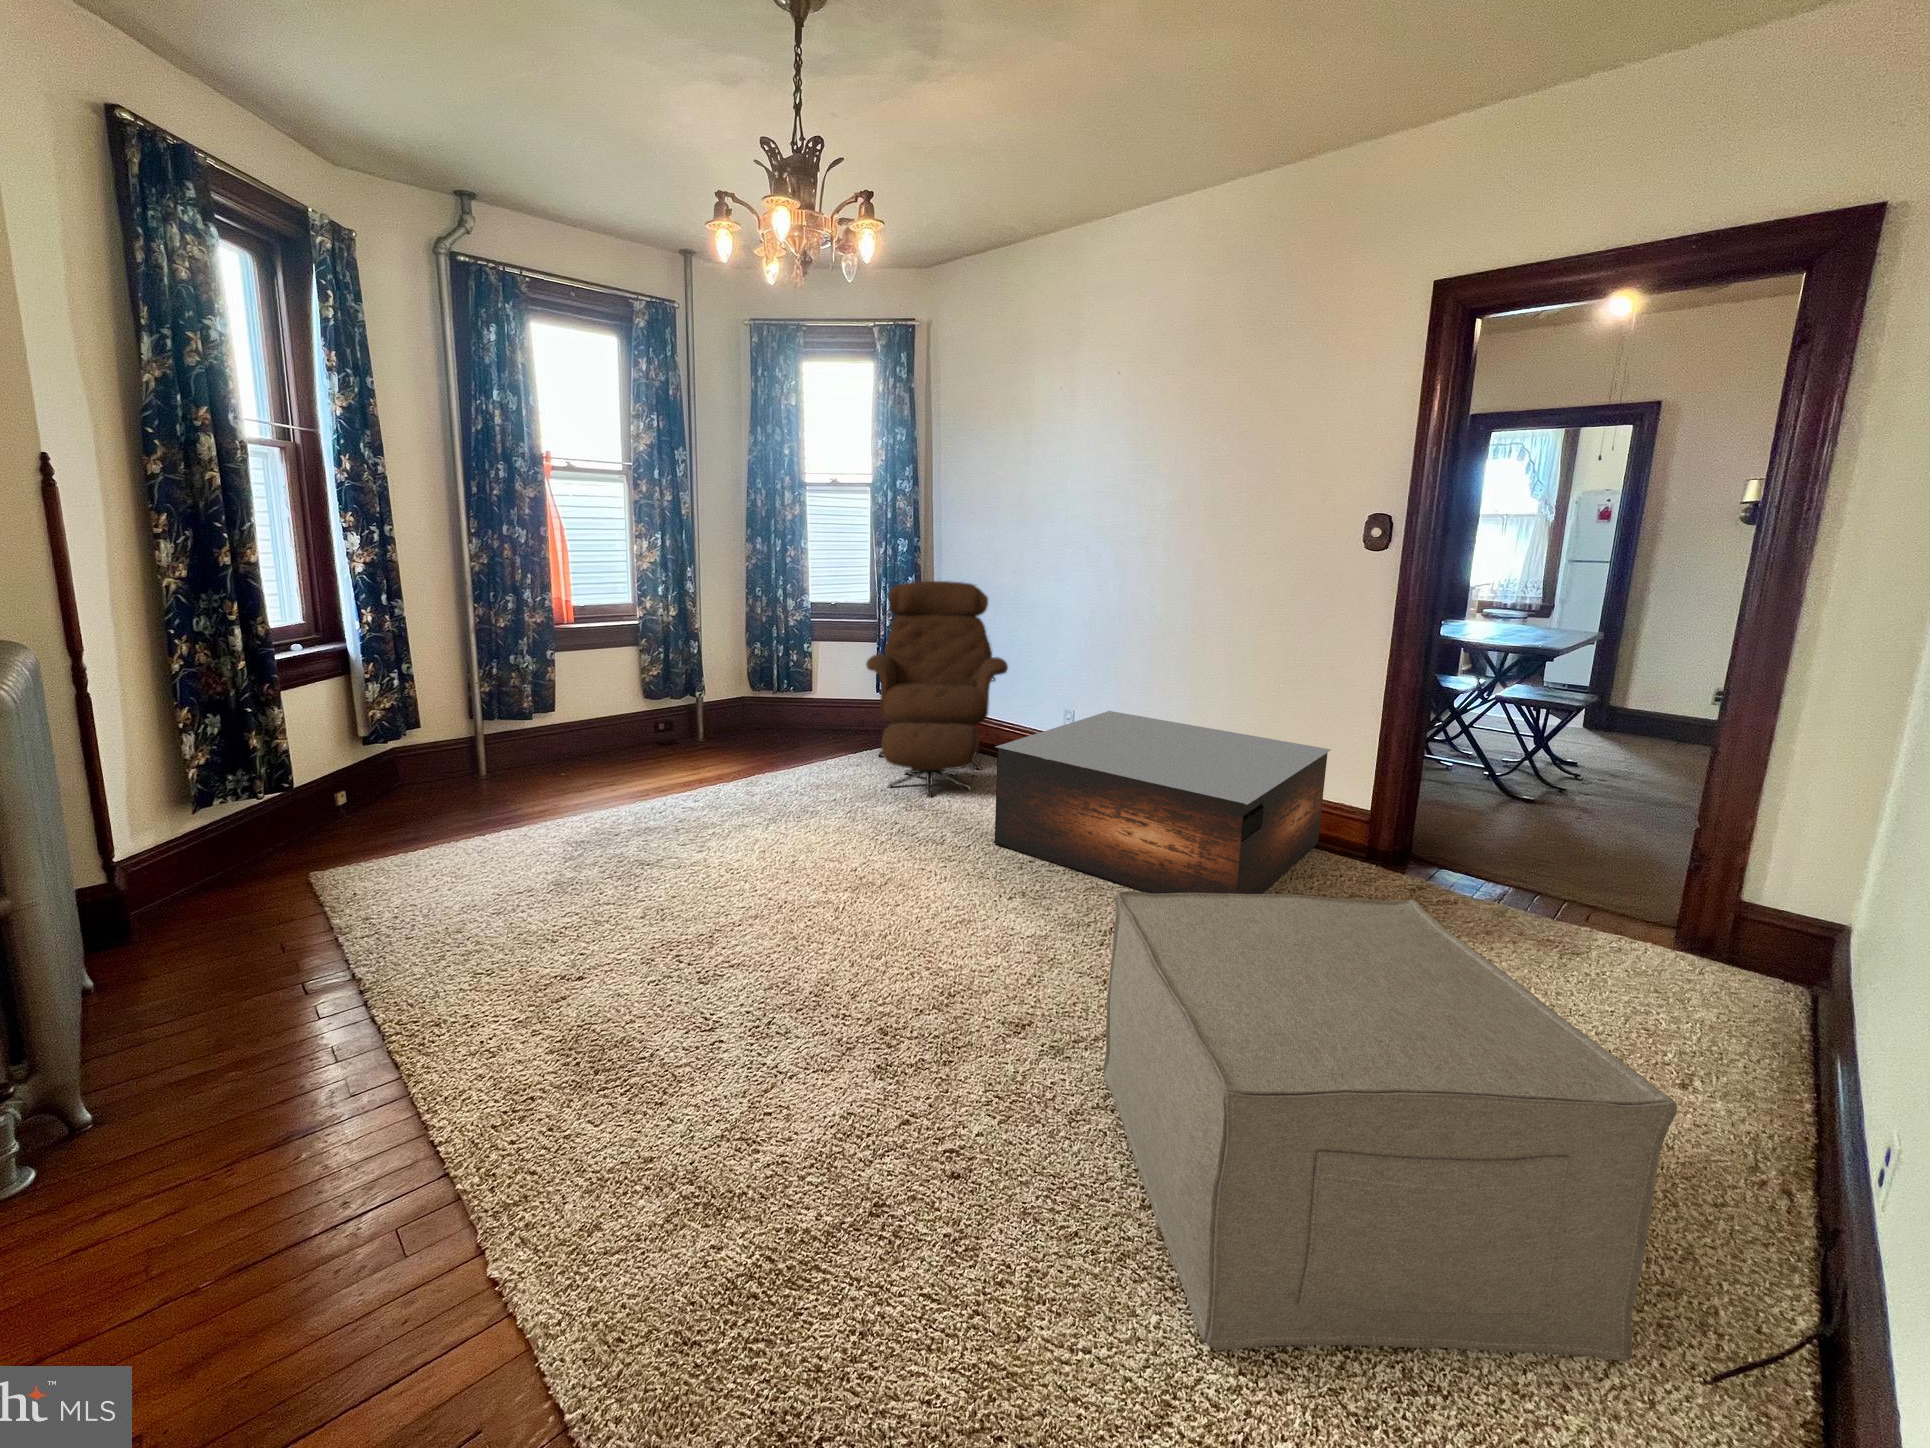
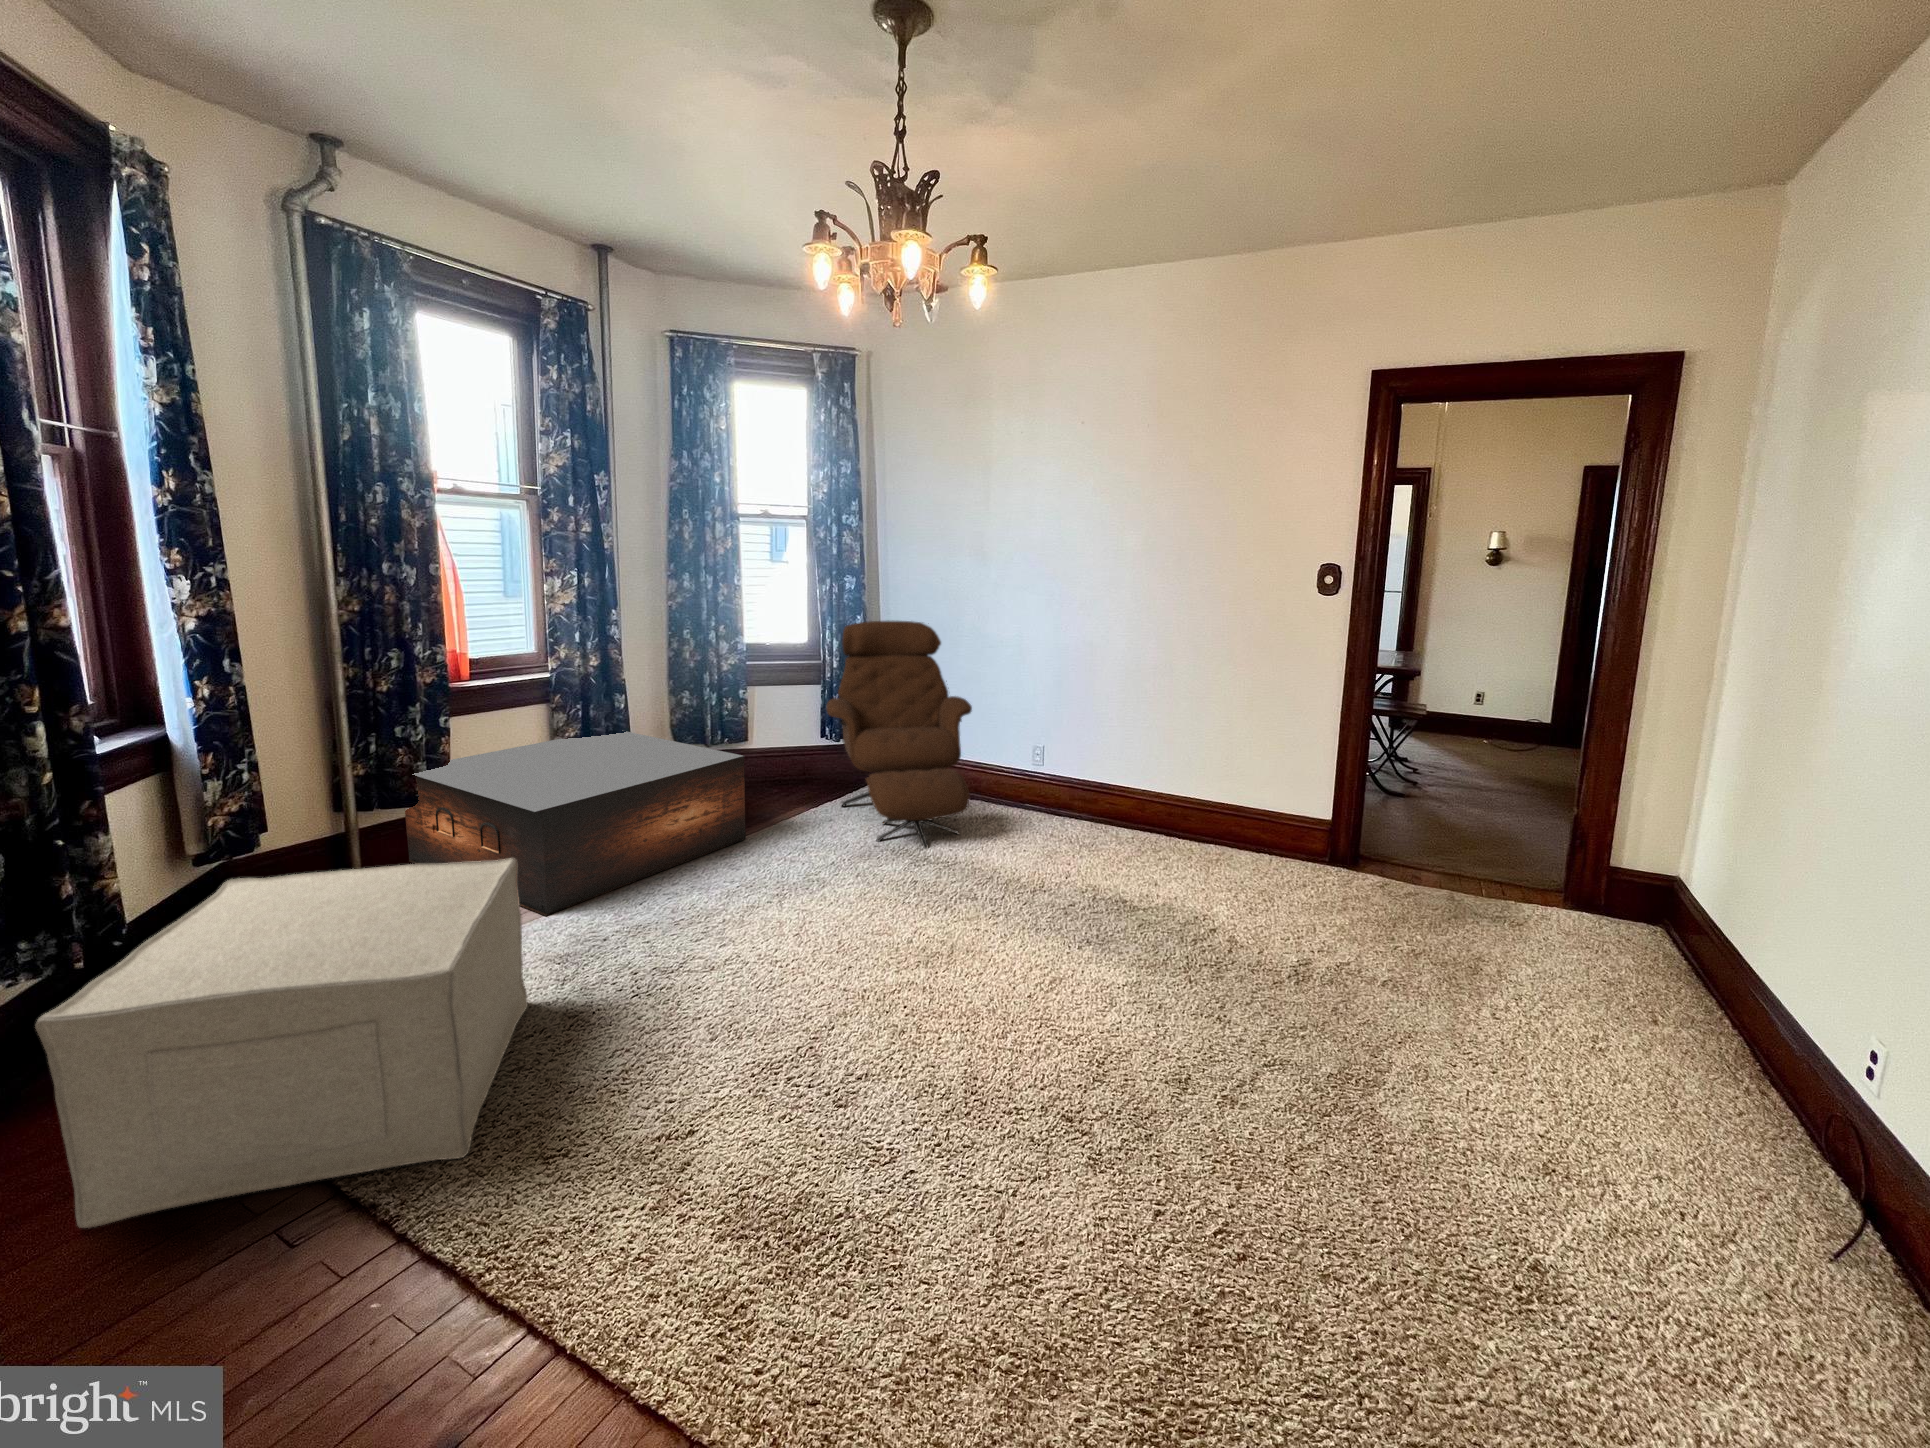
coffee table: present [993,711,1331,894] -> present [405,731,746,916]
ottoman: present [1103,891,1677,1361] -> present [36,859,528,1228]

